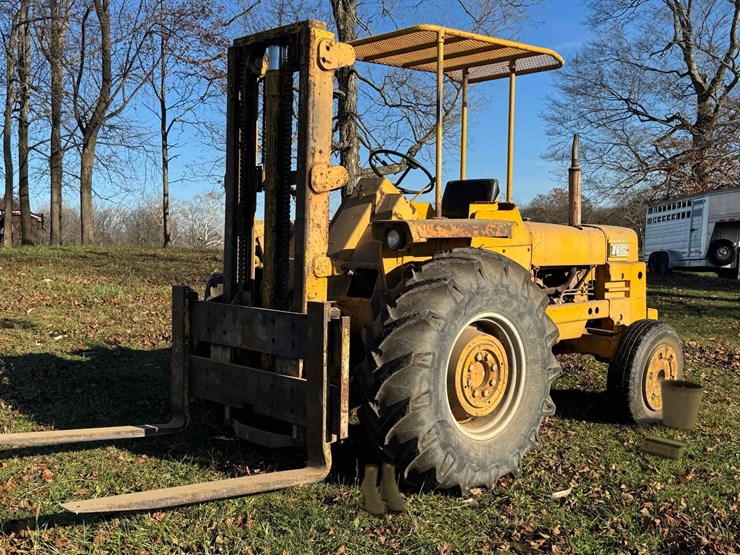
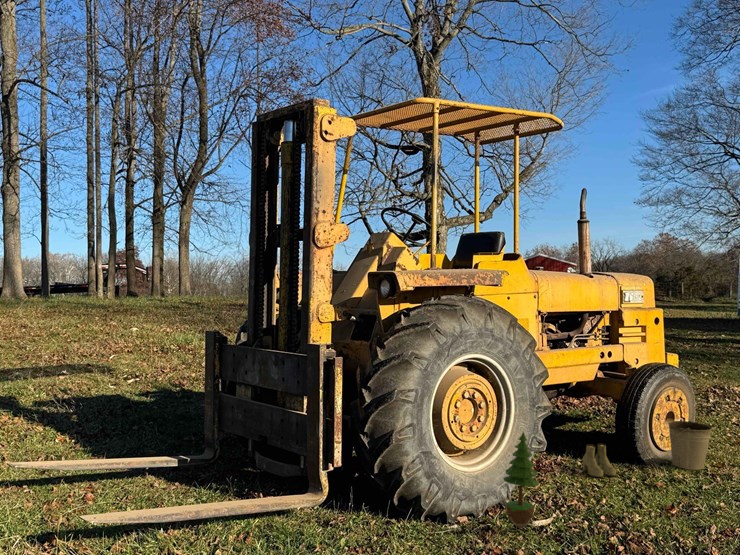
potted tree: none [520,396,559,499] -> present [503,432,539,528]
toolbox: present [641,434,688,459] -> none [639,473,687,497]
boots: present [361,462,404,515] -> present [583,443,616,477]

